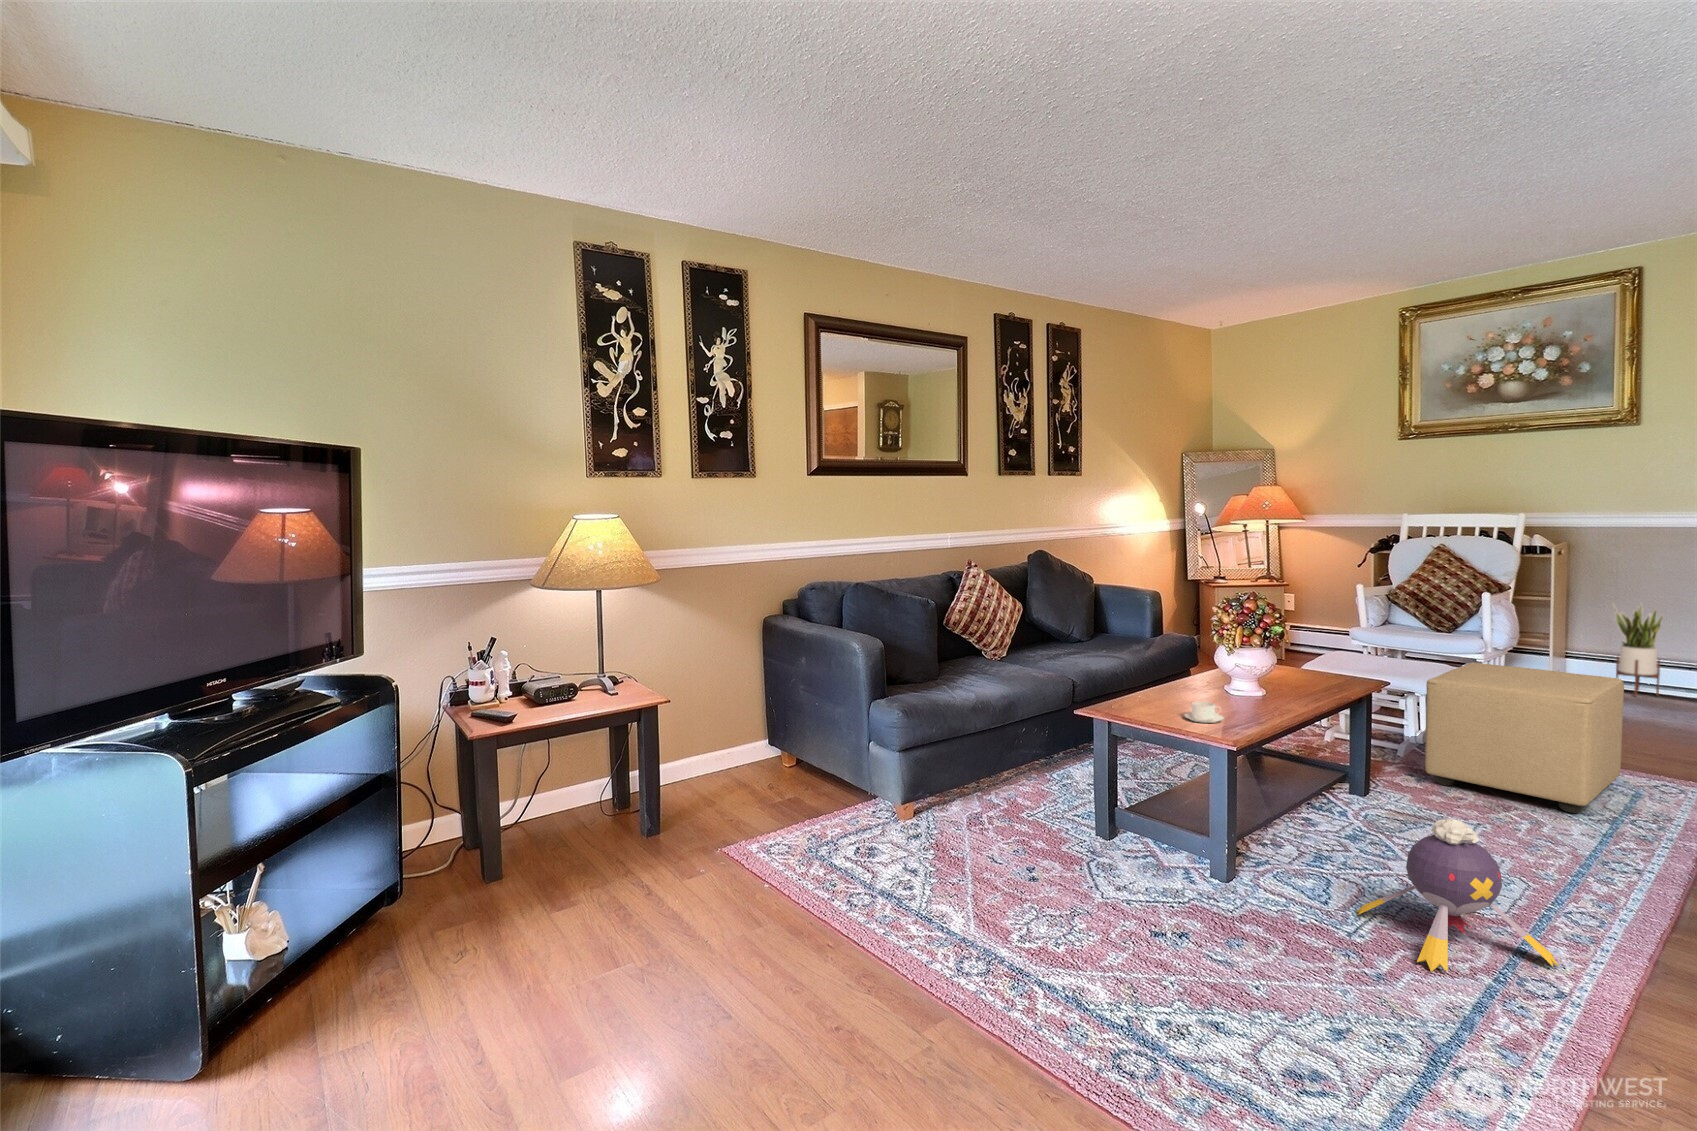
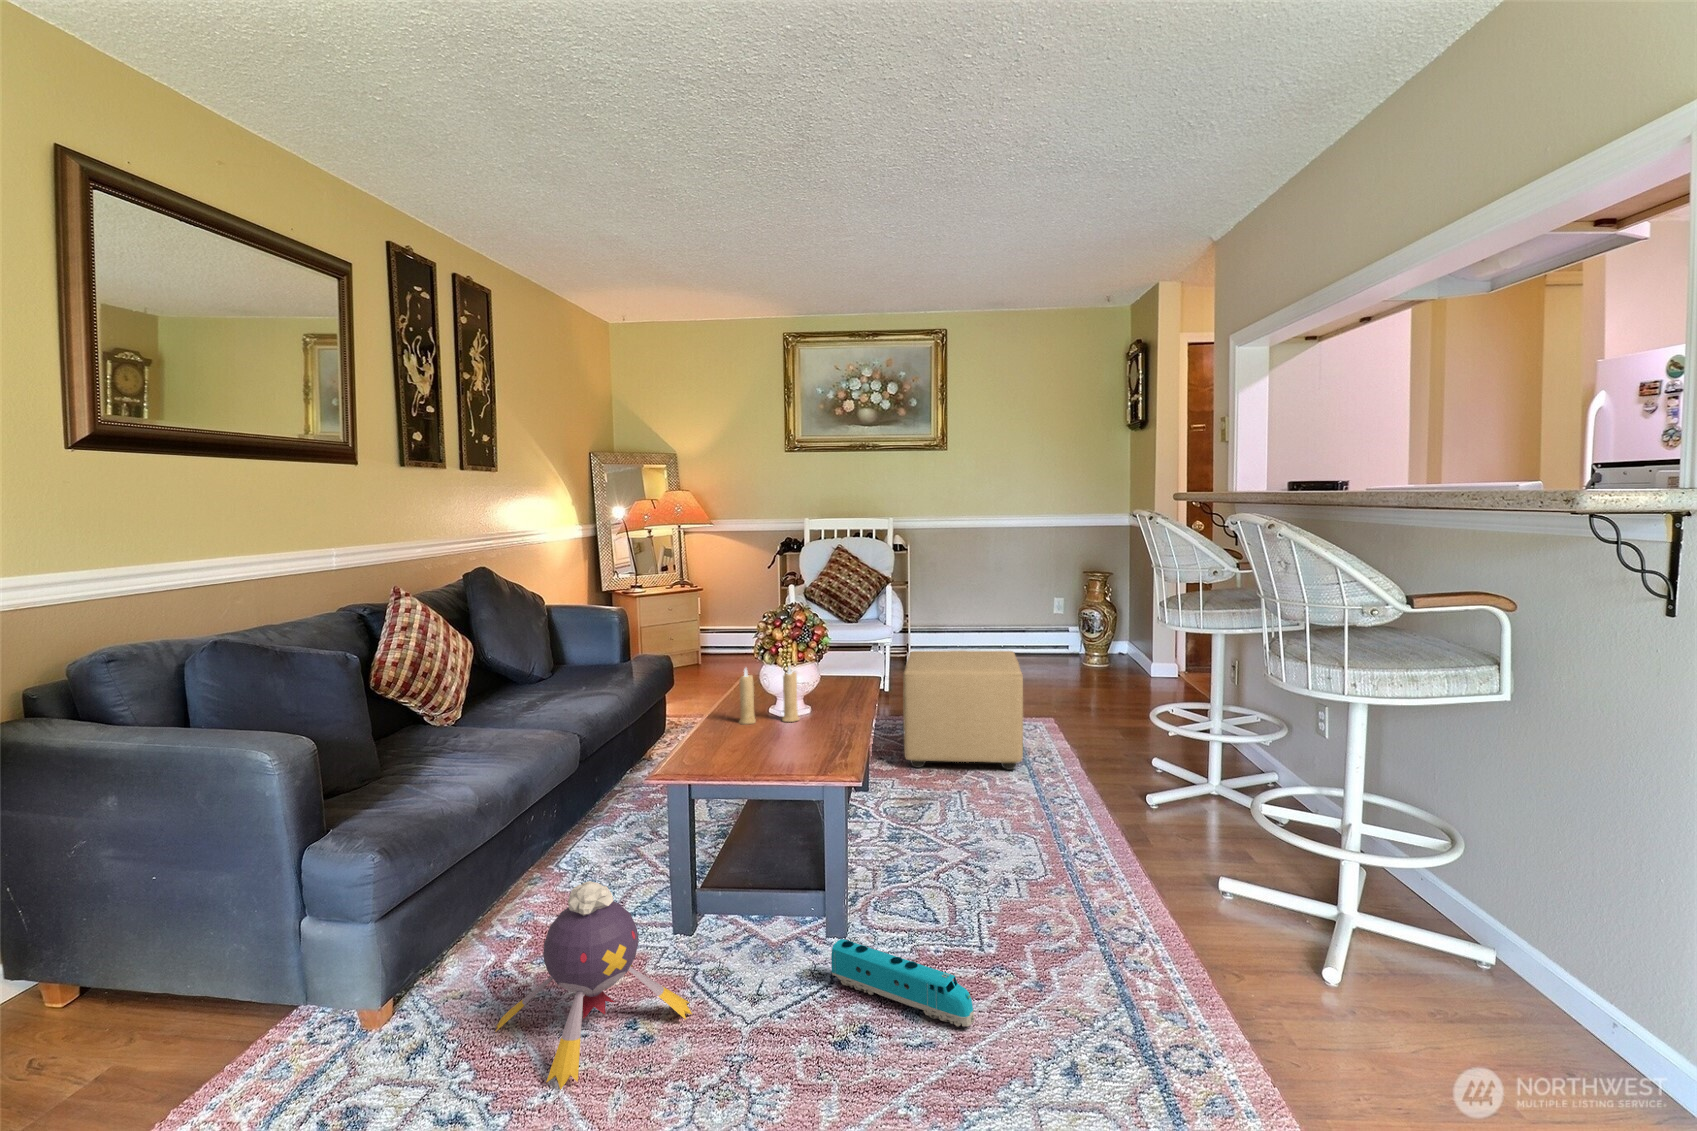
potted plant: present [1613,604,1663,696] -> none [942,587,970,661]
candle: none [1192,642,1250,698] -> present [739,666,799,724]
coffee cup: present [1185,701,1224,723] -> none [772,736,815,763]
plush toy: present [1357,819,1559,972] -> present [495,881,692,1089]
toy train: none [1191,867,1290,961] -> present [831,939,975,1026]

